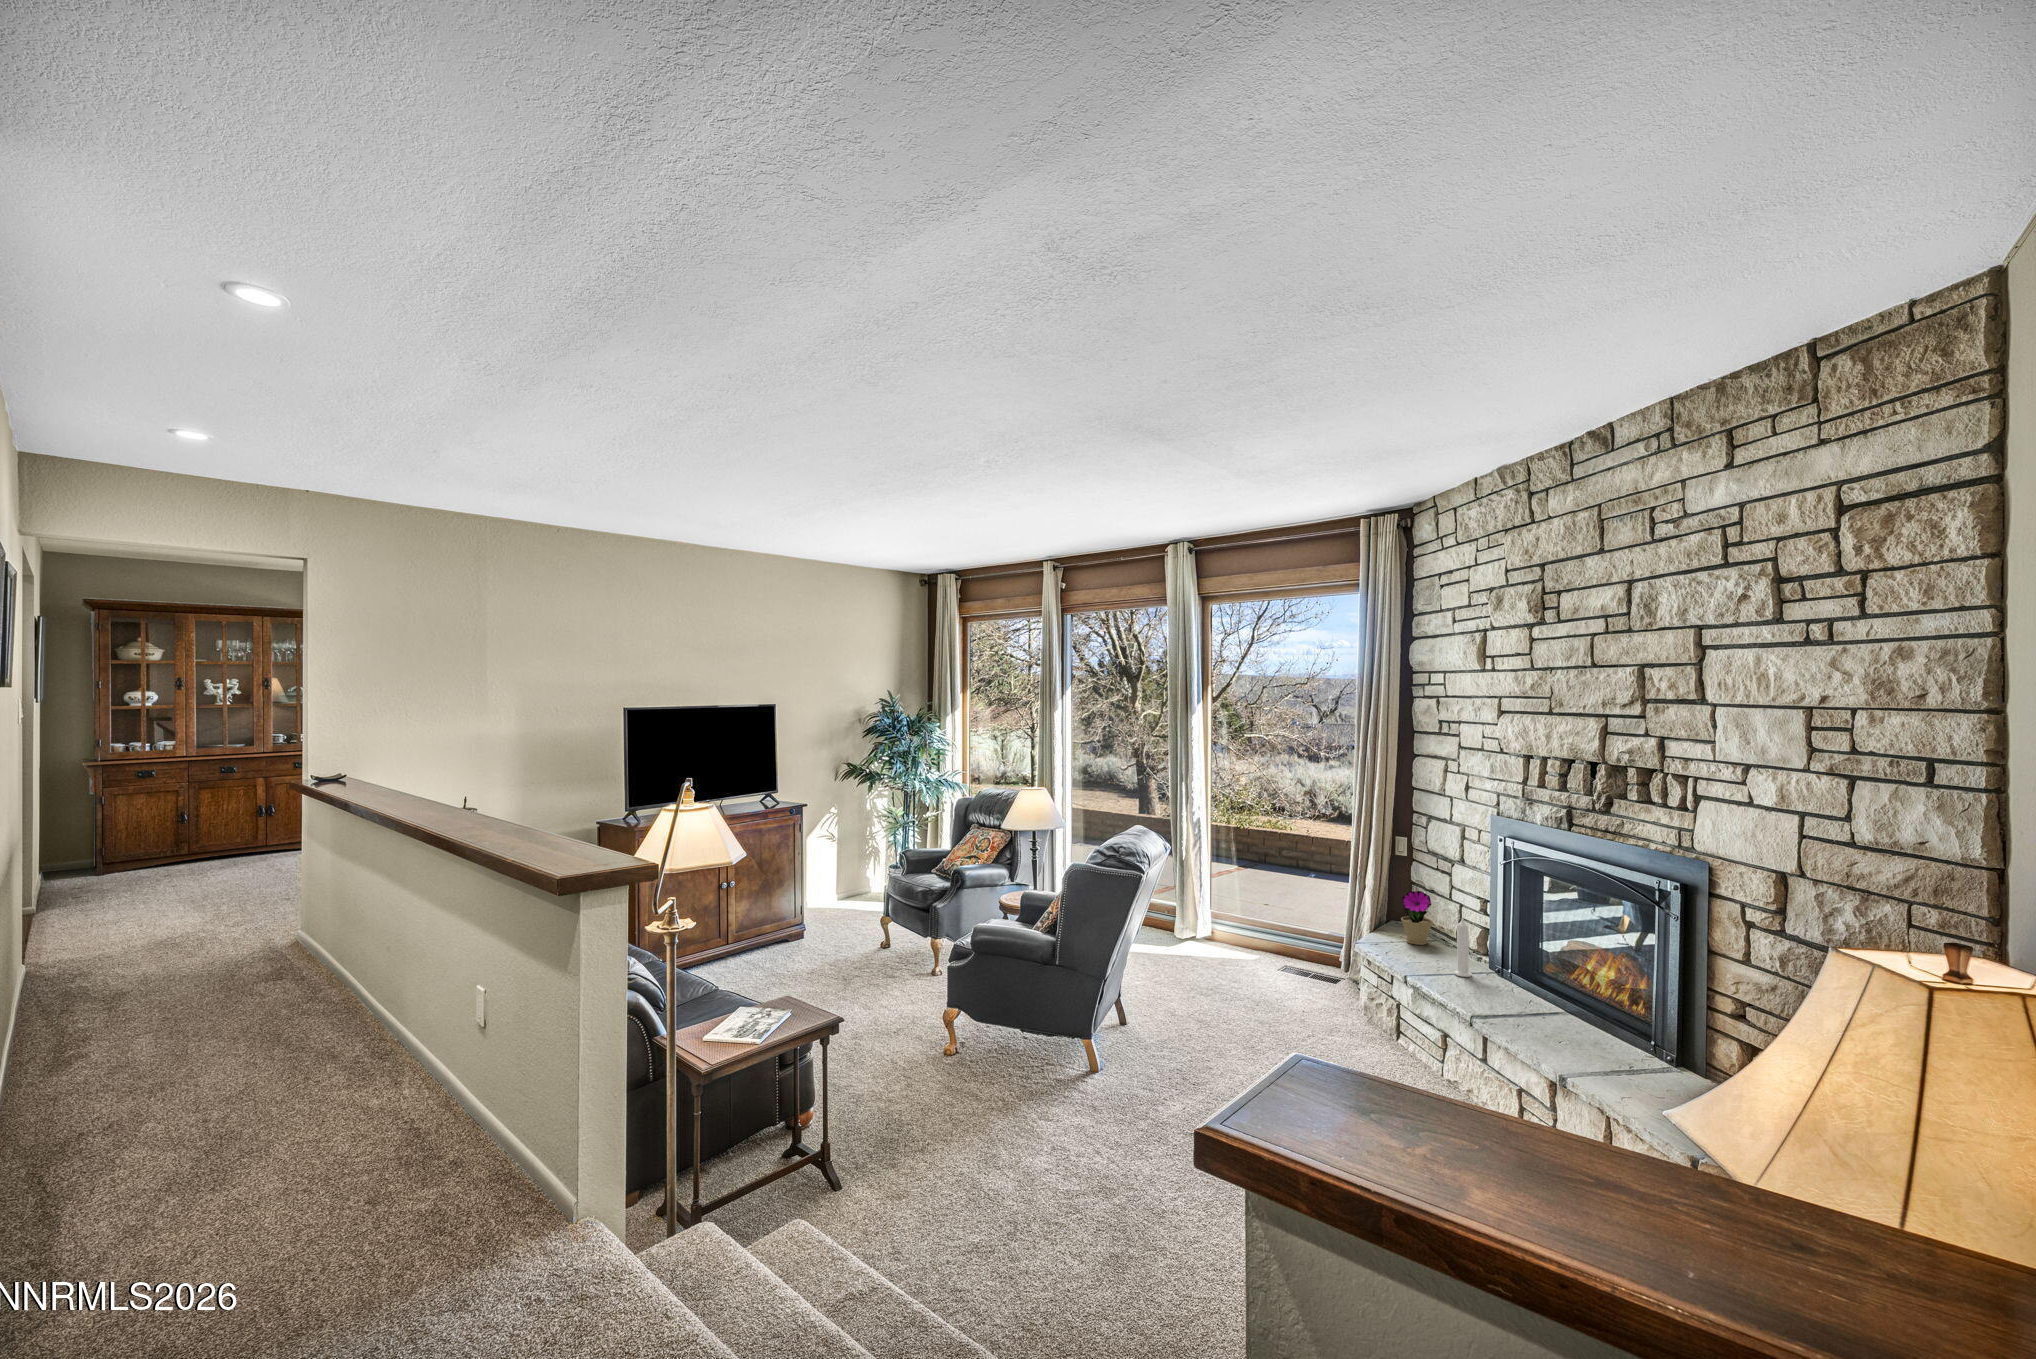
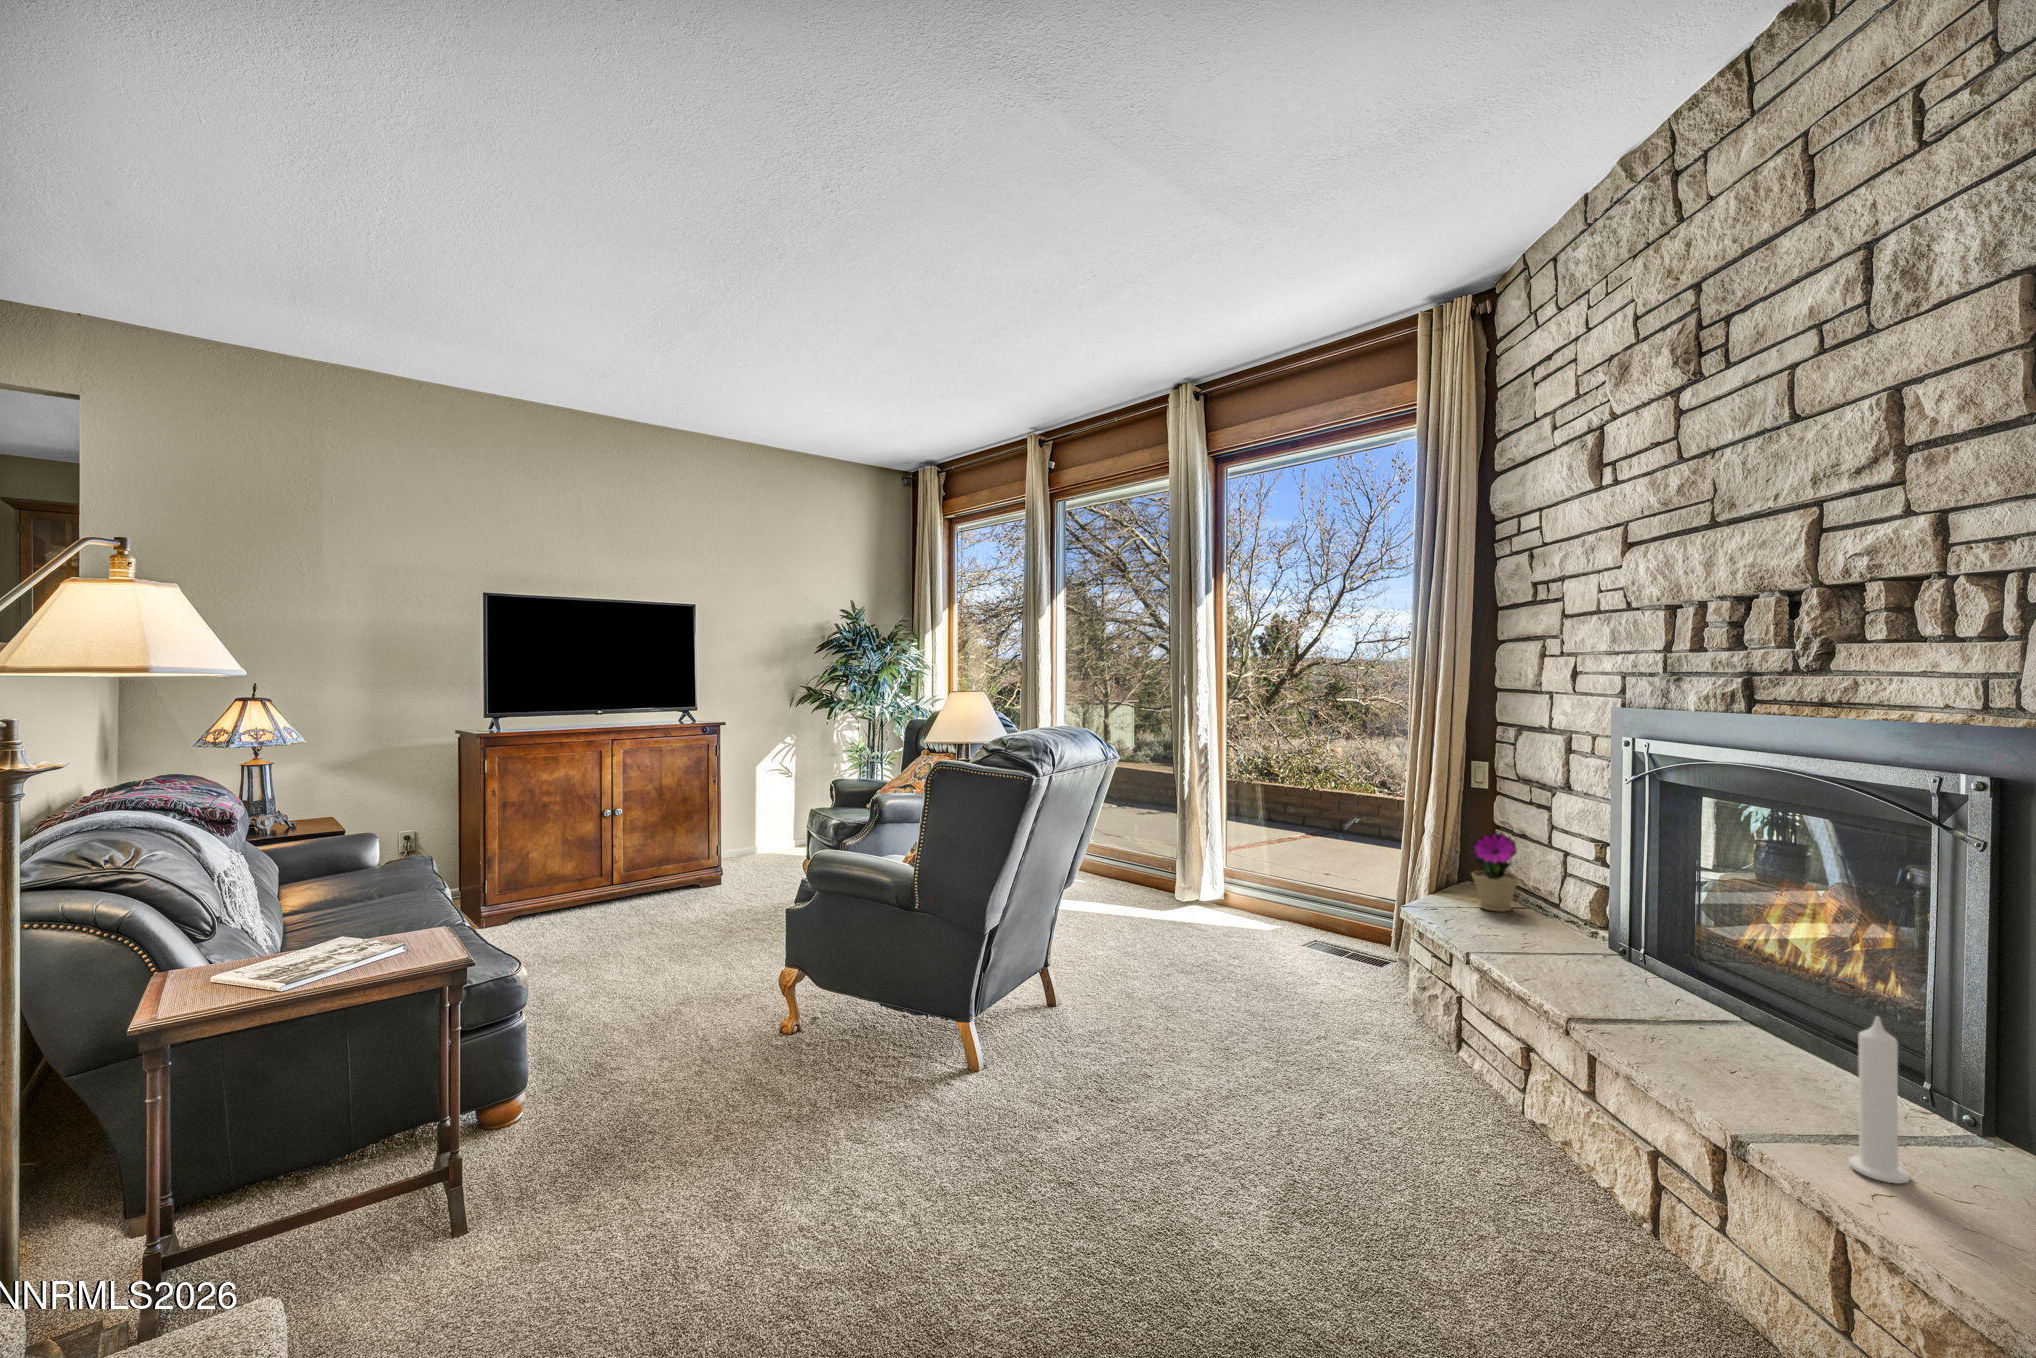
candle: present [1454,918,1472,977] -> present [1848,1016,1910,1184]

